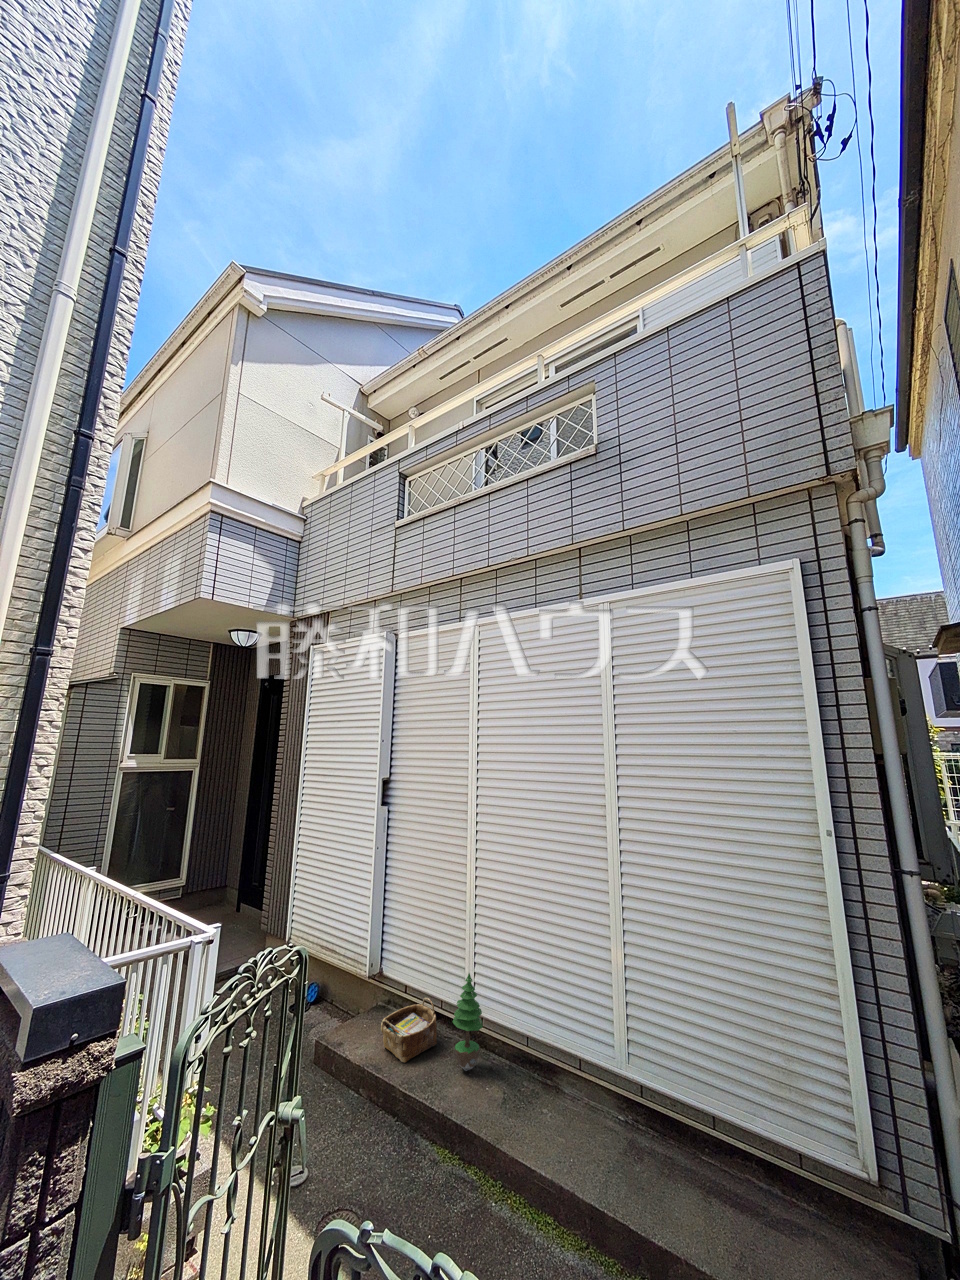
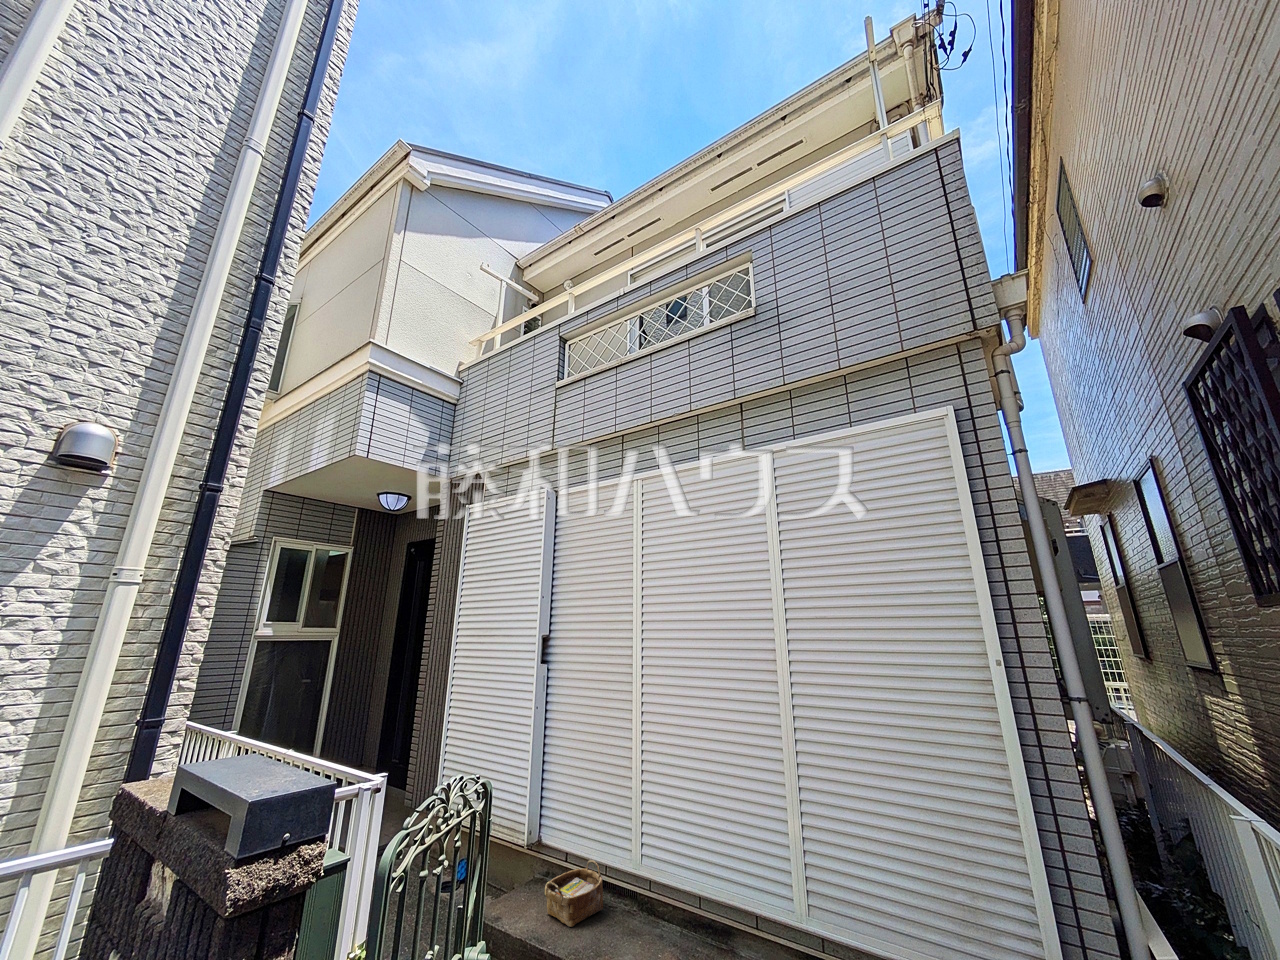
potted tree: present [452,973,483,1071] -> none [622,825,655,932]

